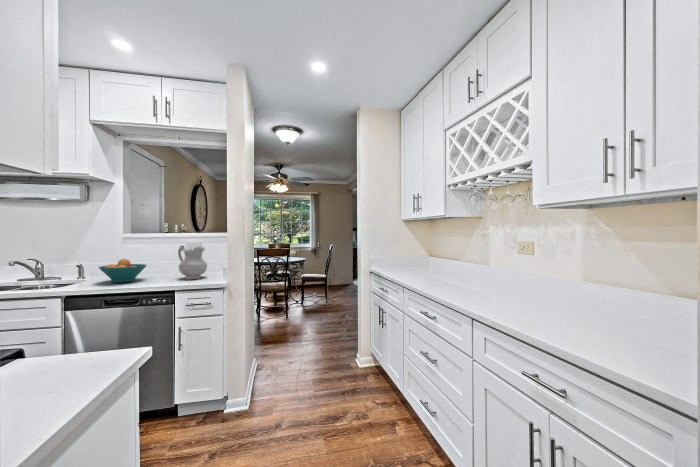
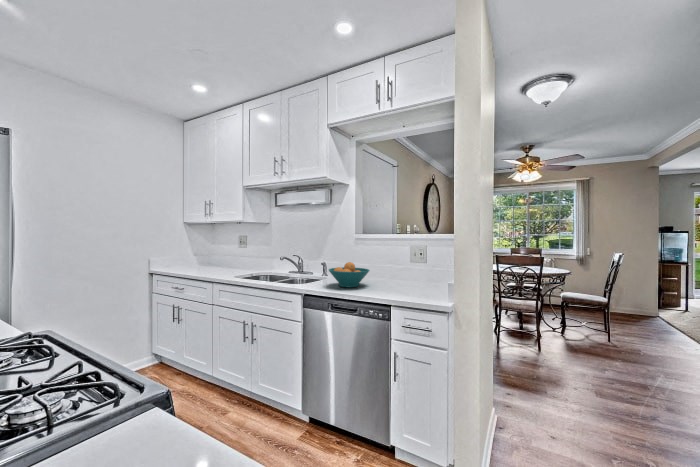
ceramic pitcher: present [178,246,207,279] -> none [400,250,431,293]

